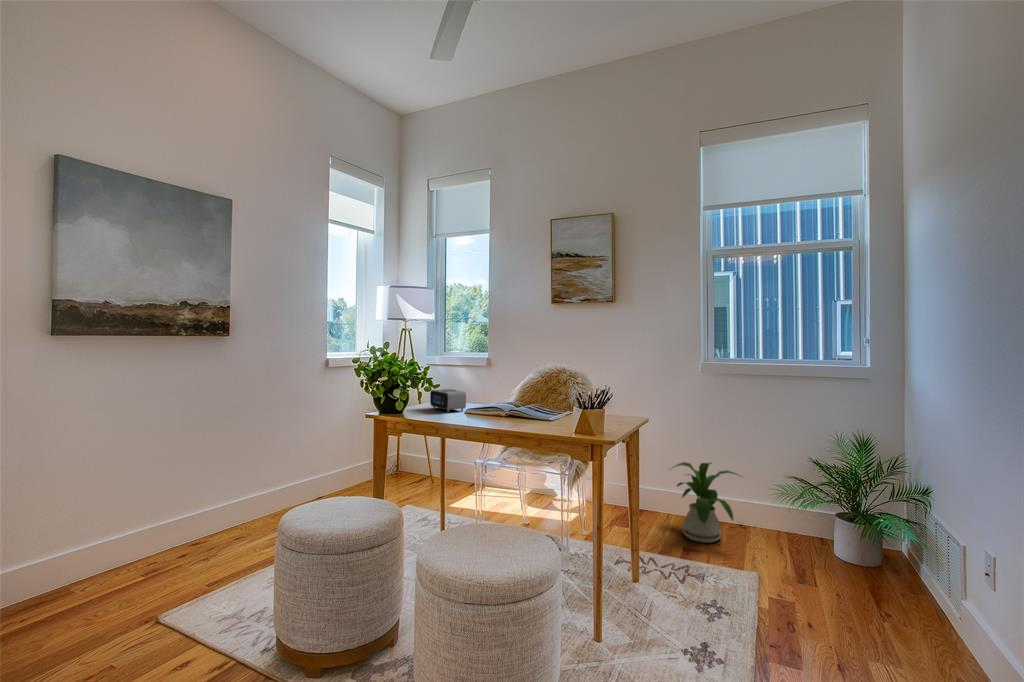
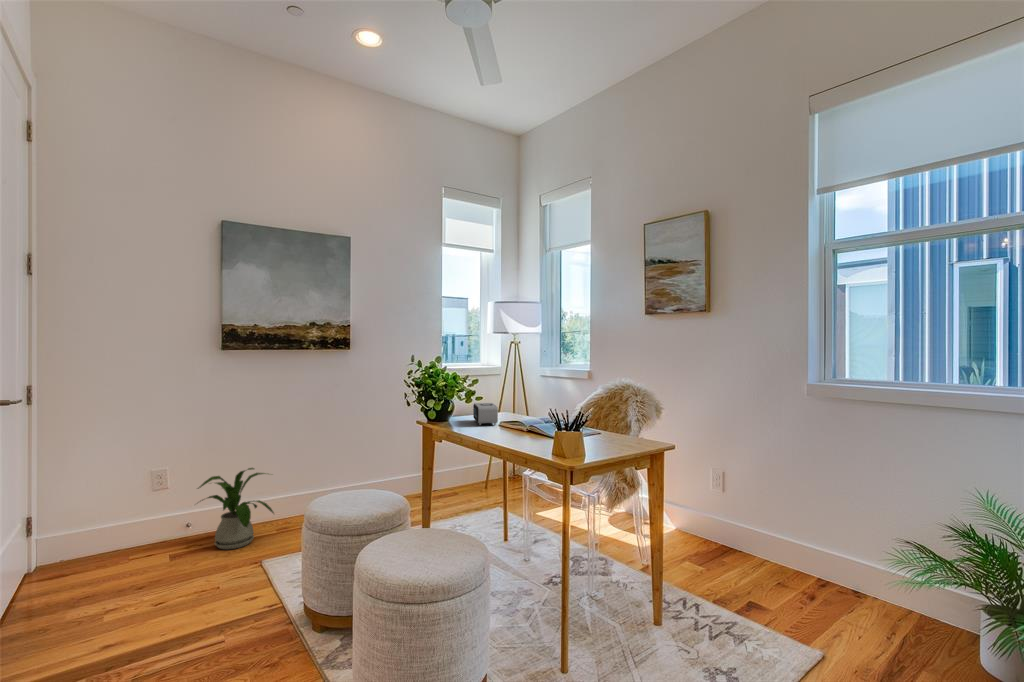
house plant: present [674,462,740,543] -> present [198,468,274,549]

